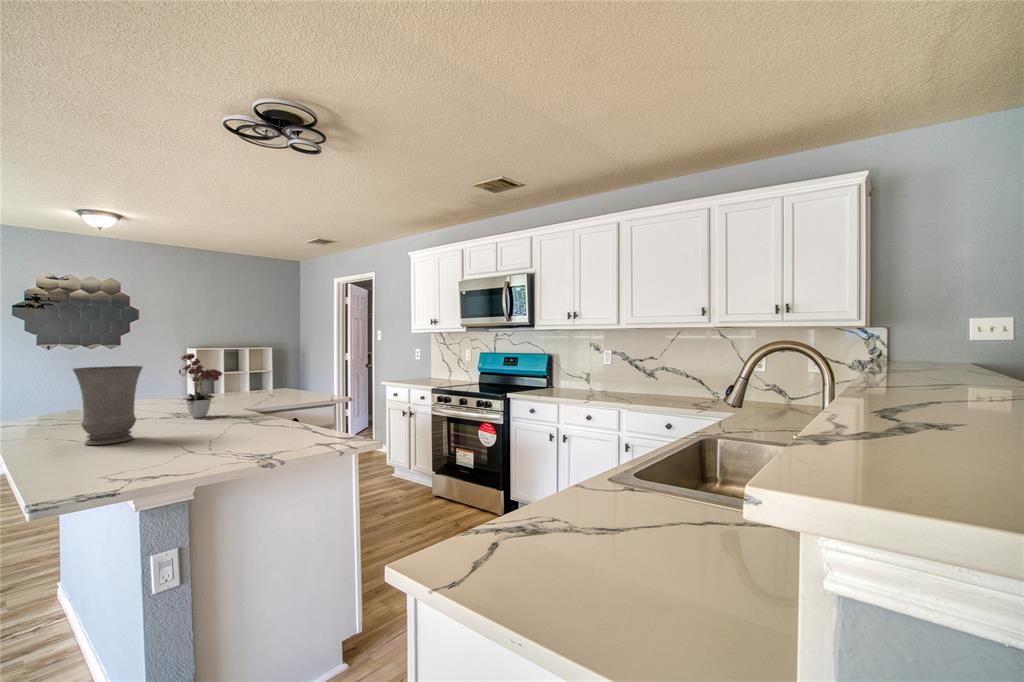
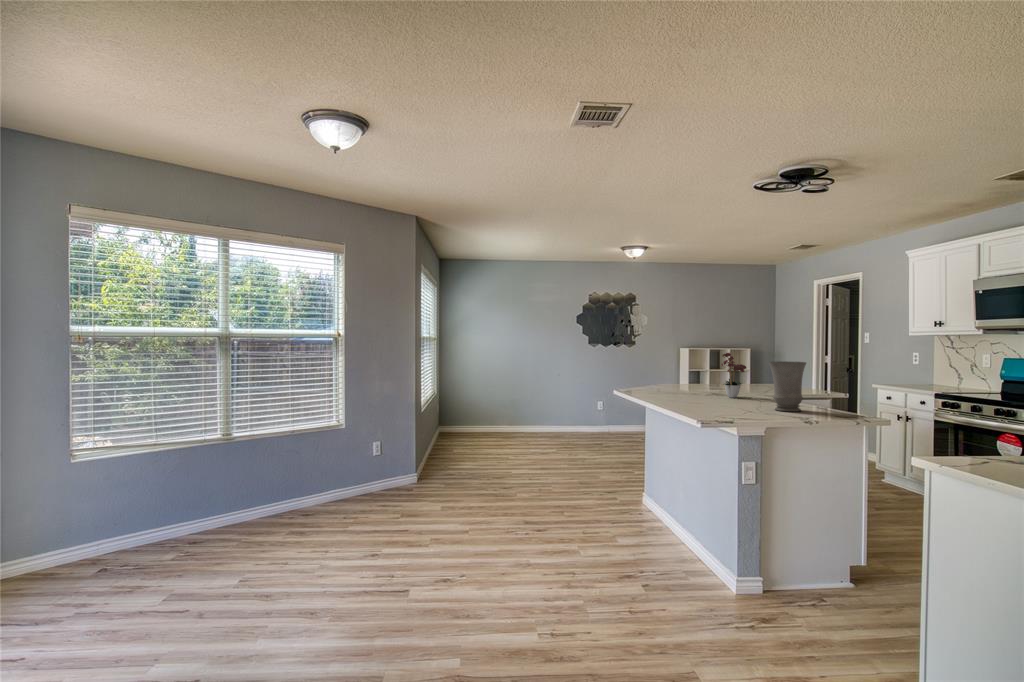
vase: present [73,366,142,445] -> present [769,362,806,411]

